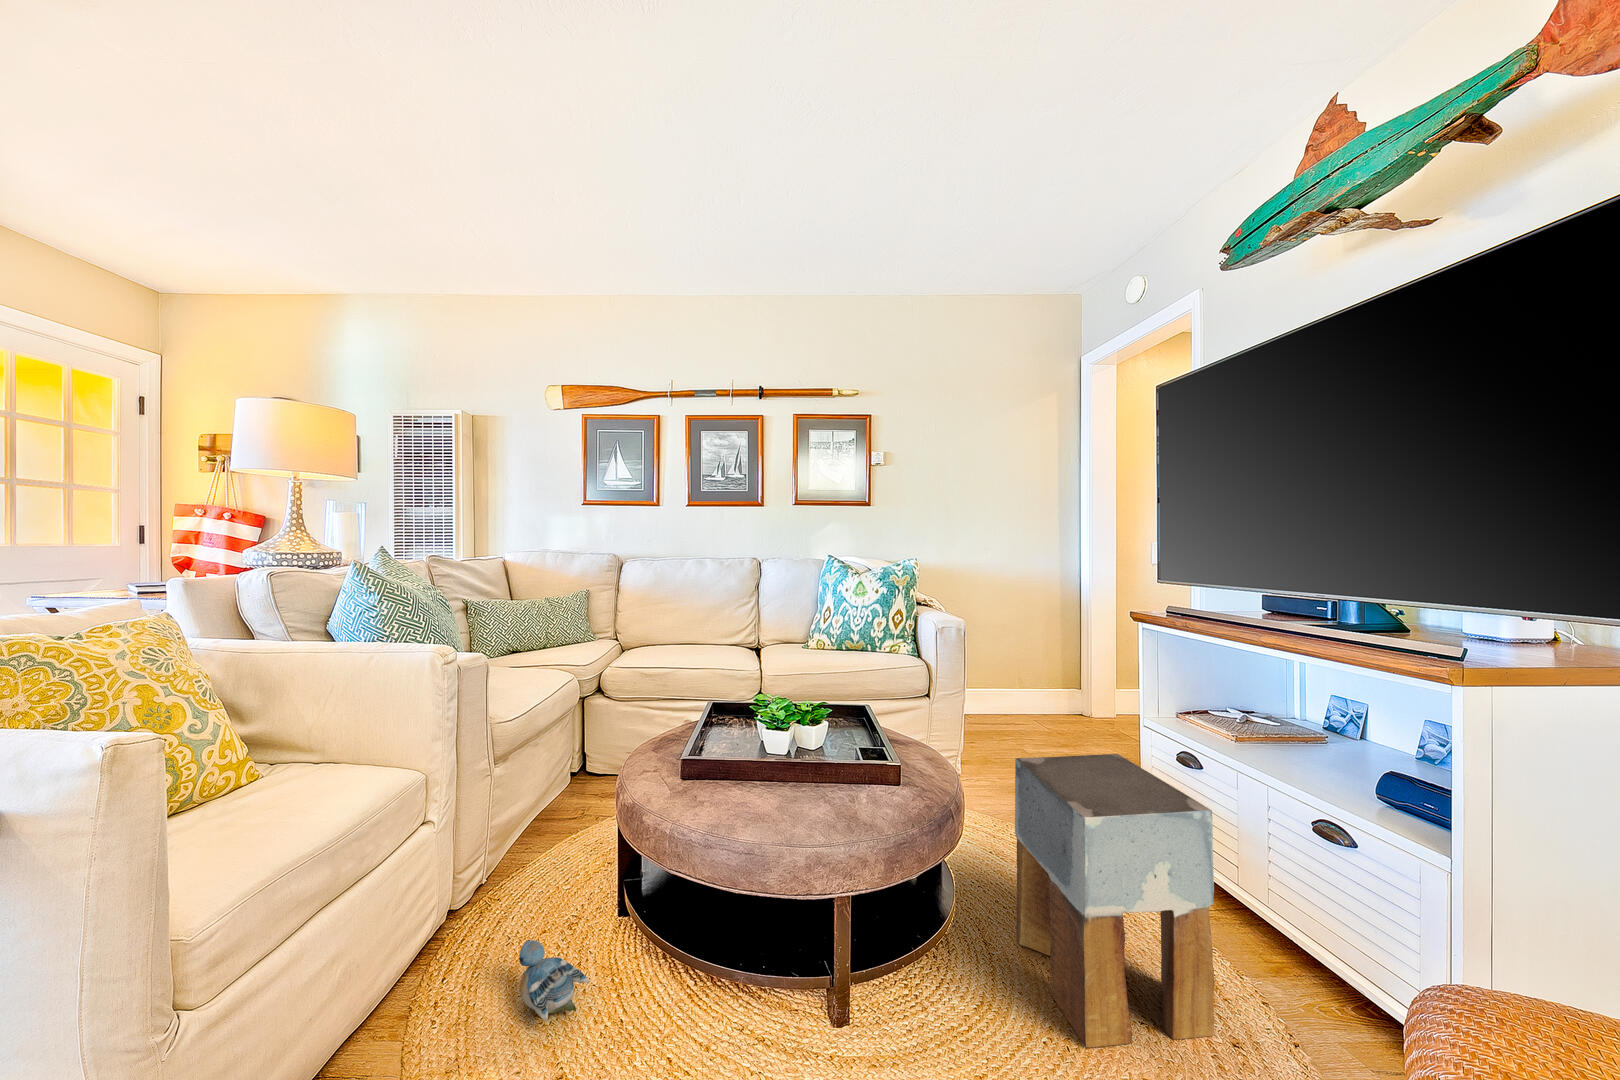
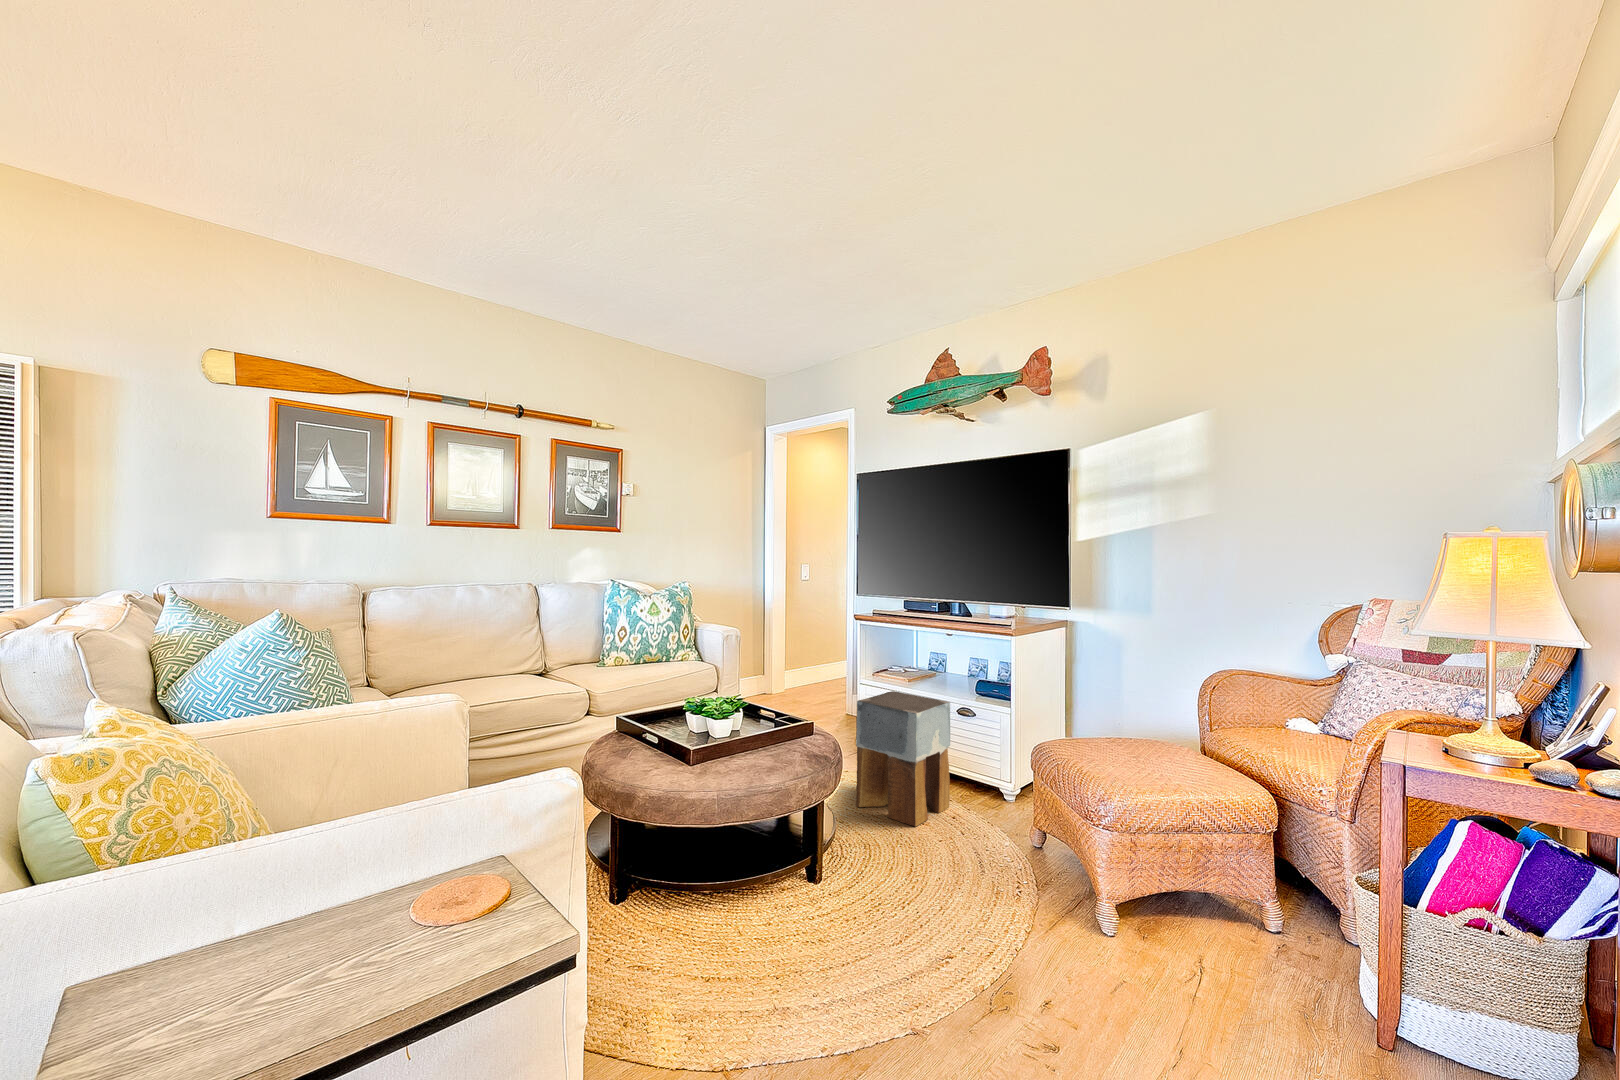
plush toy: present [519,940,589,1021] -> none [619,885,680,928]

